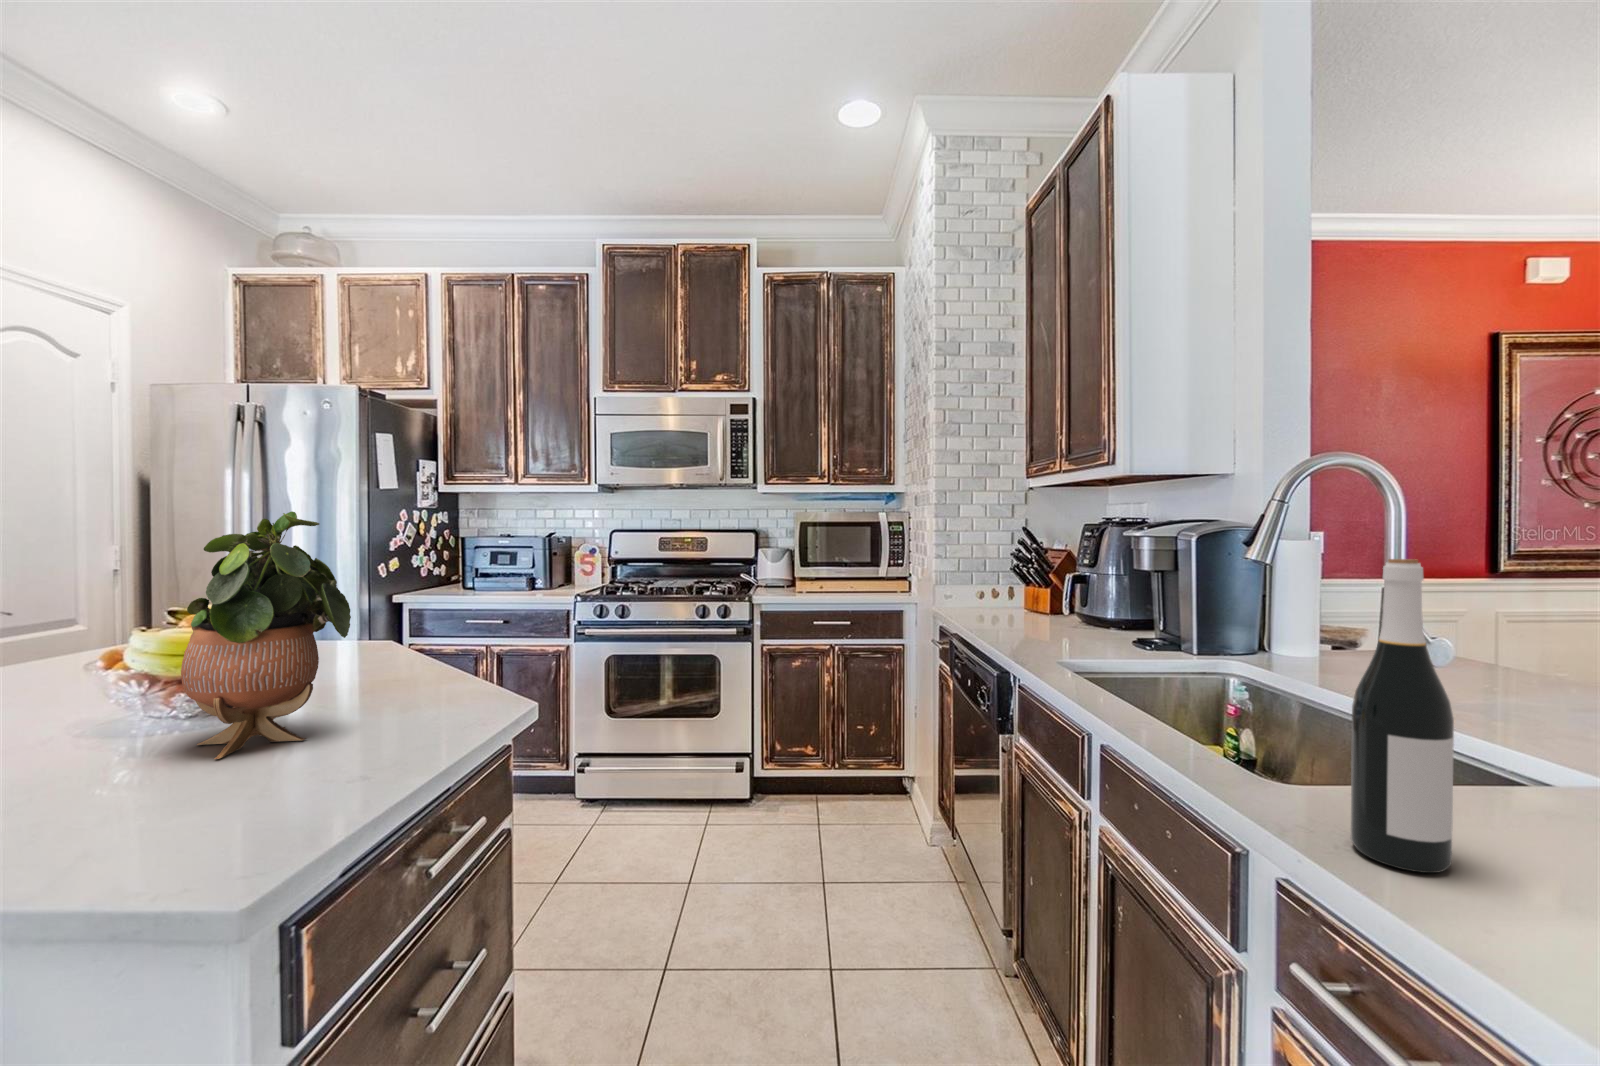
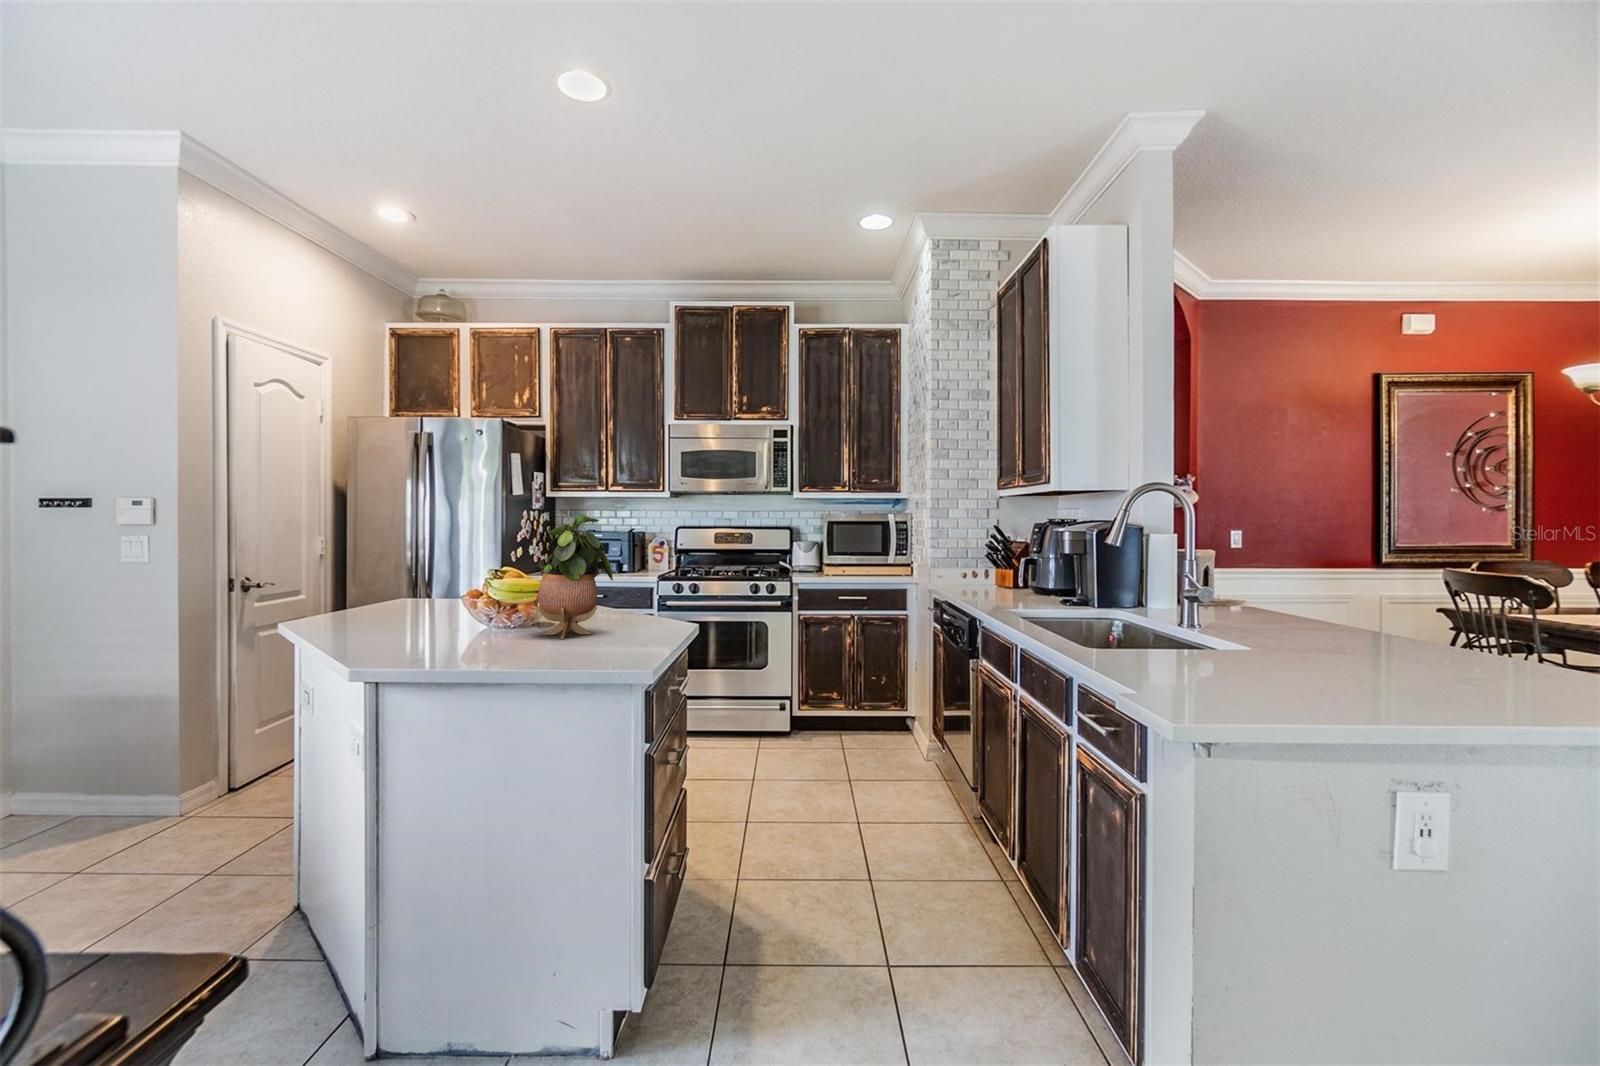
wine bottle: present [1351,559,1454,873] -> none [1100,537,1137,666]

